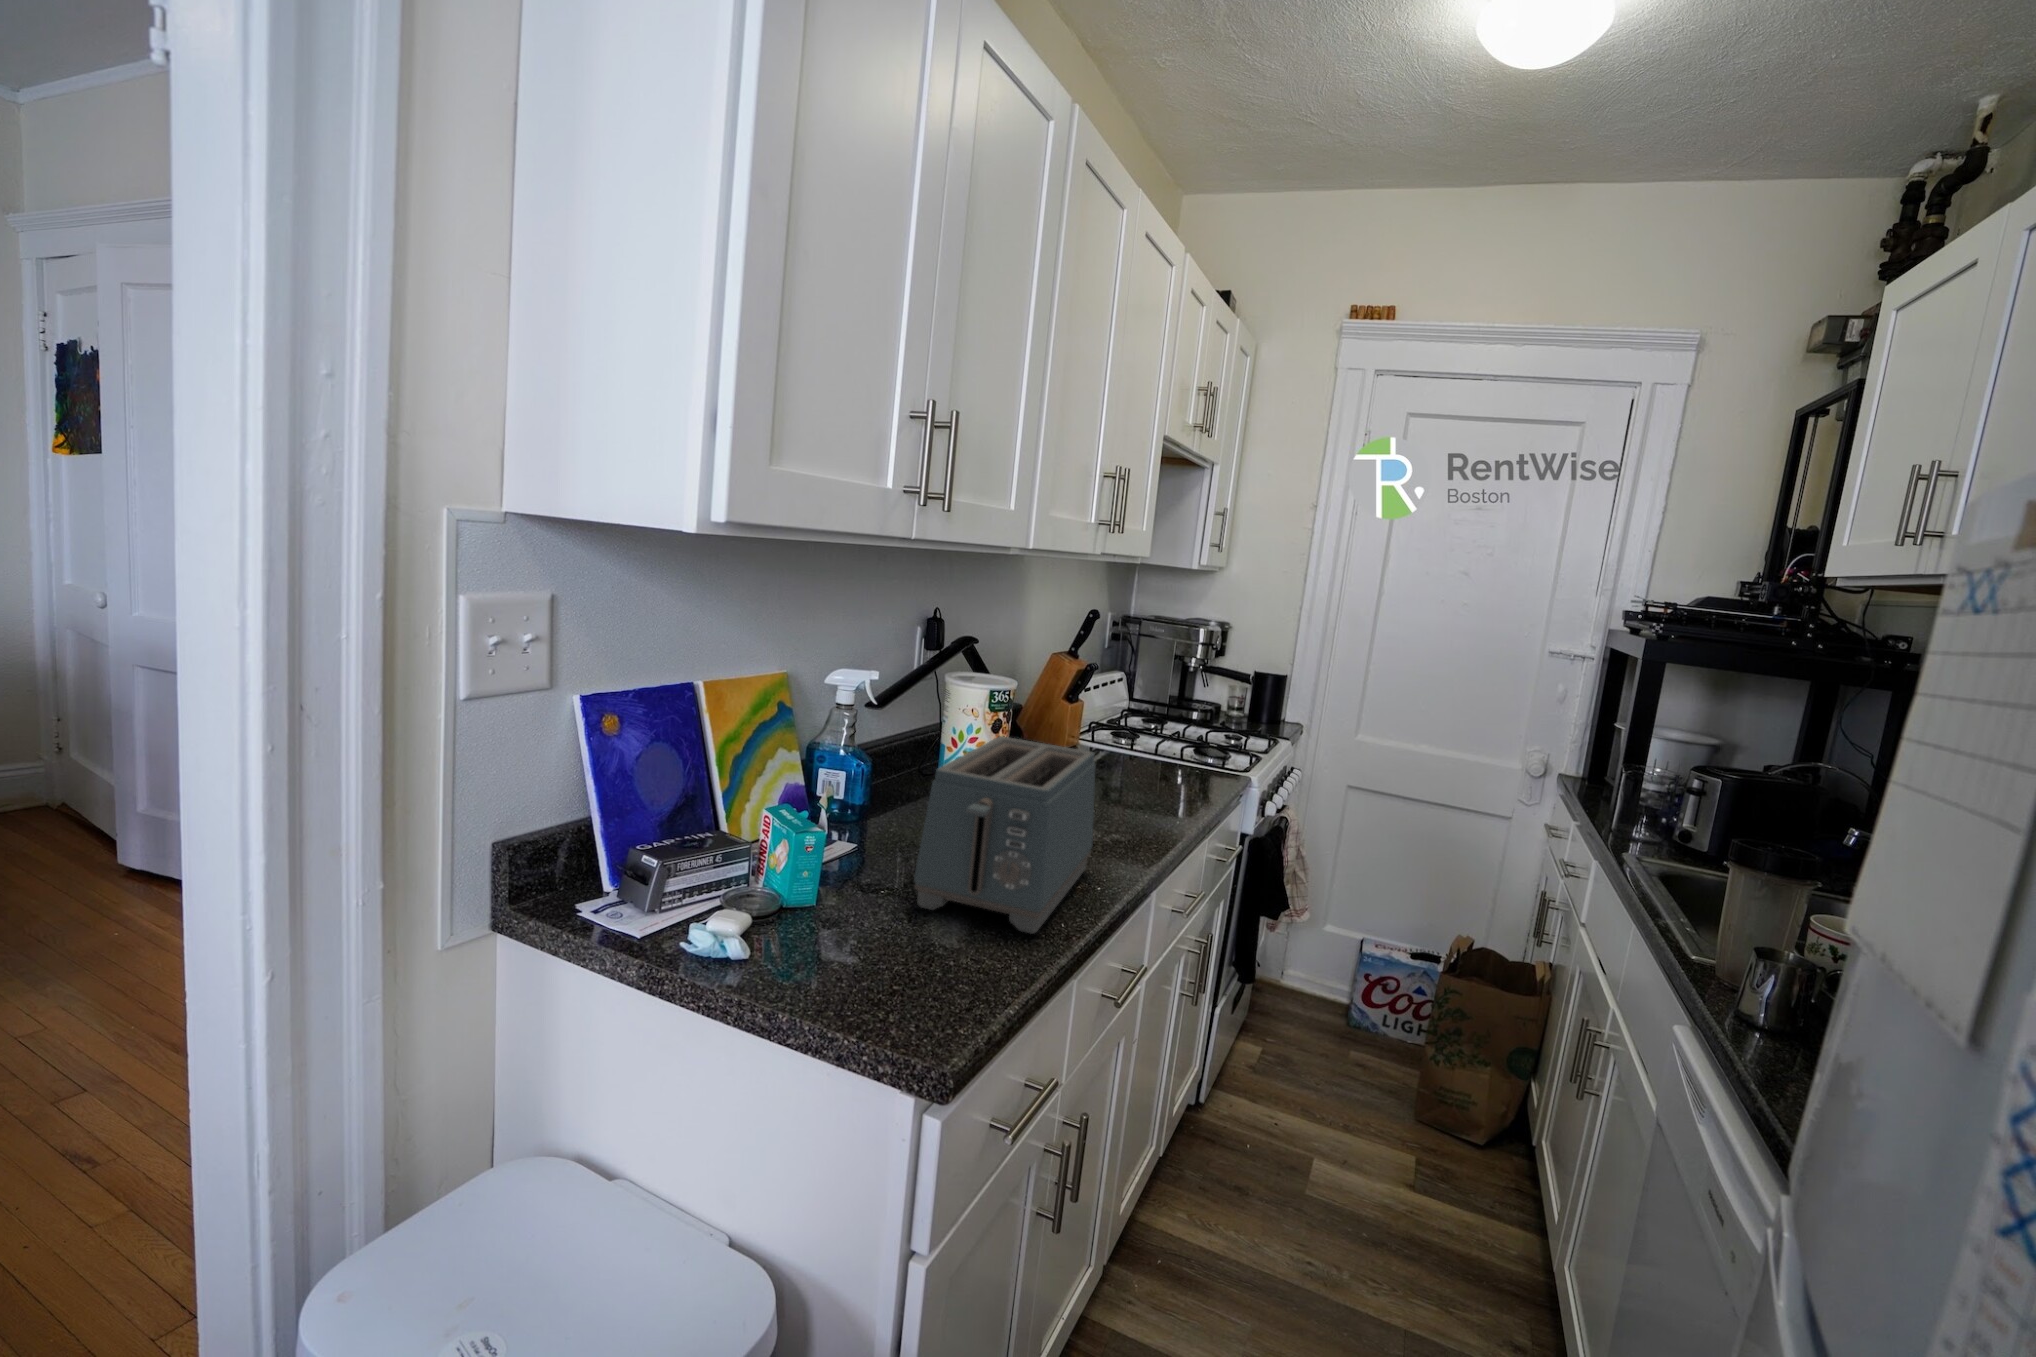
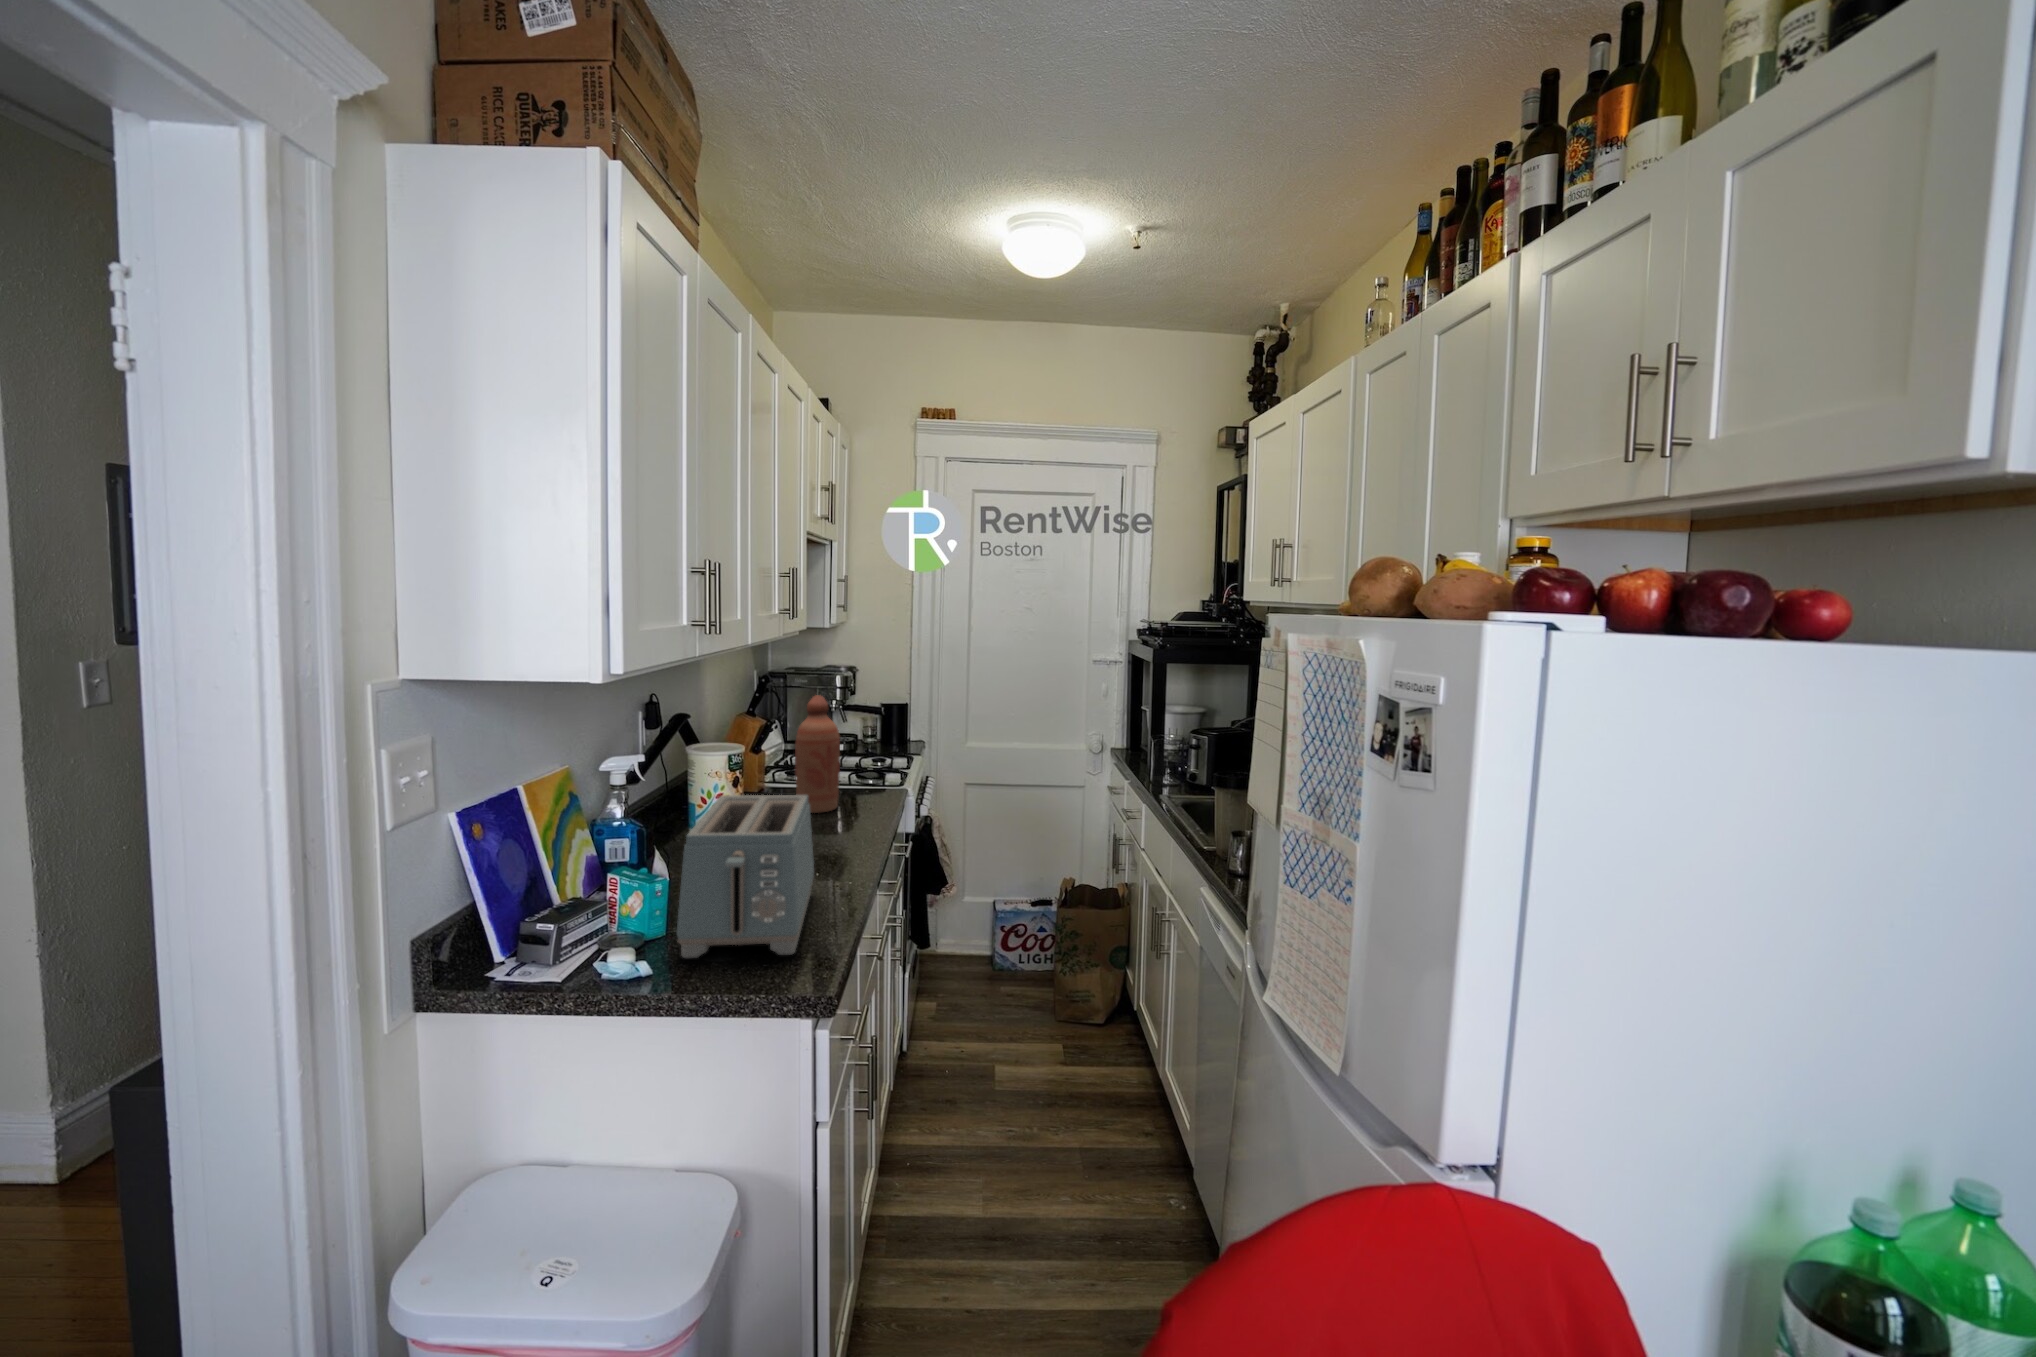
bottle: none [1113,644,1172,783] -> present [795,695,840,813]

